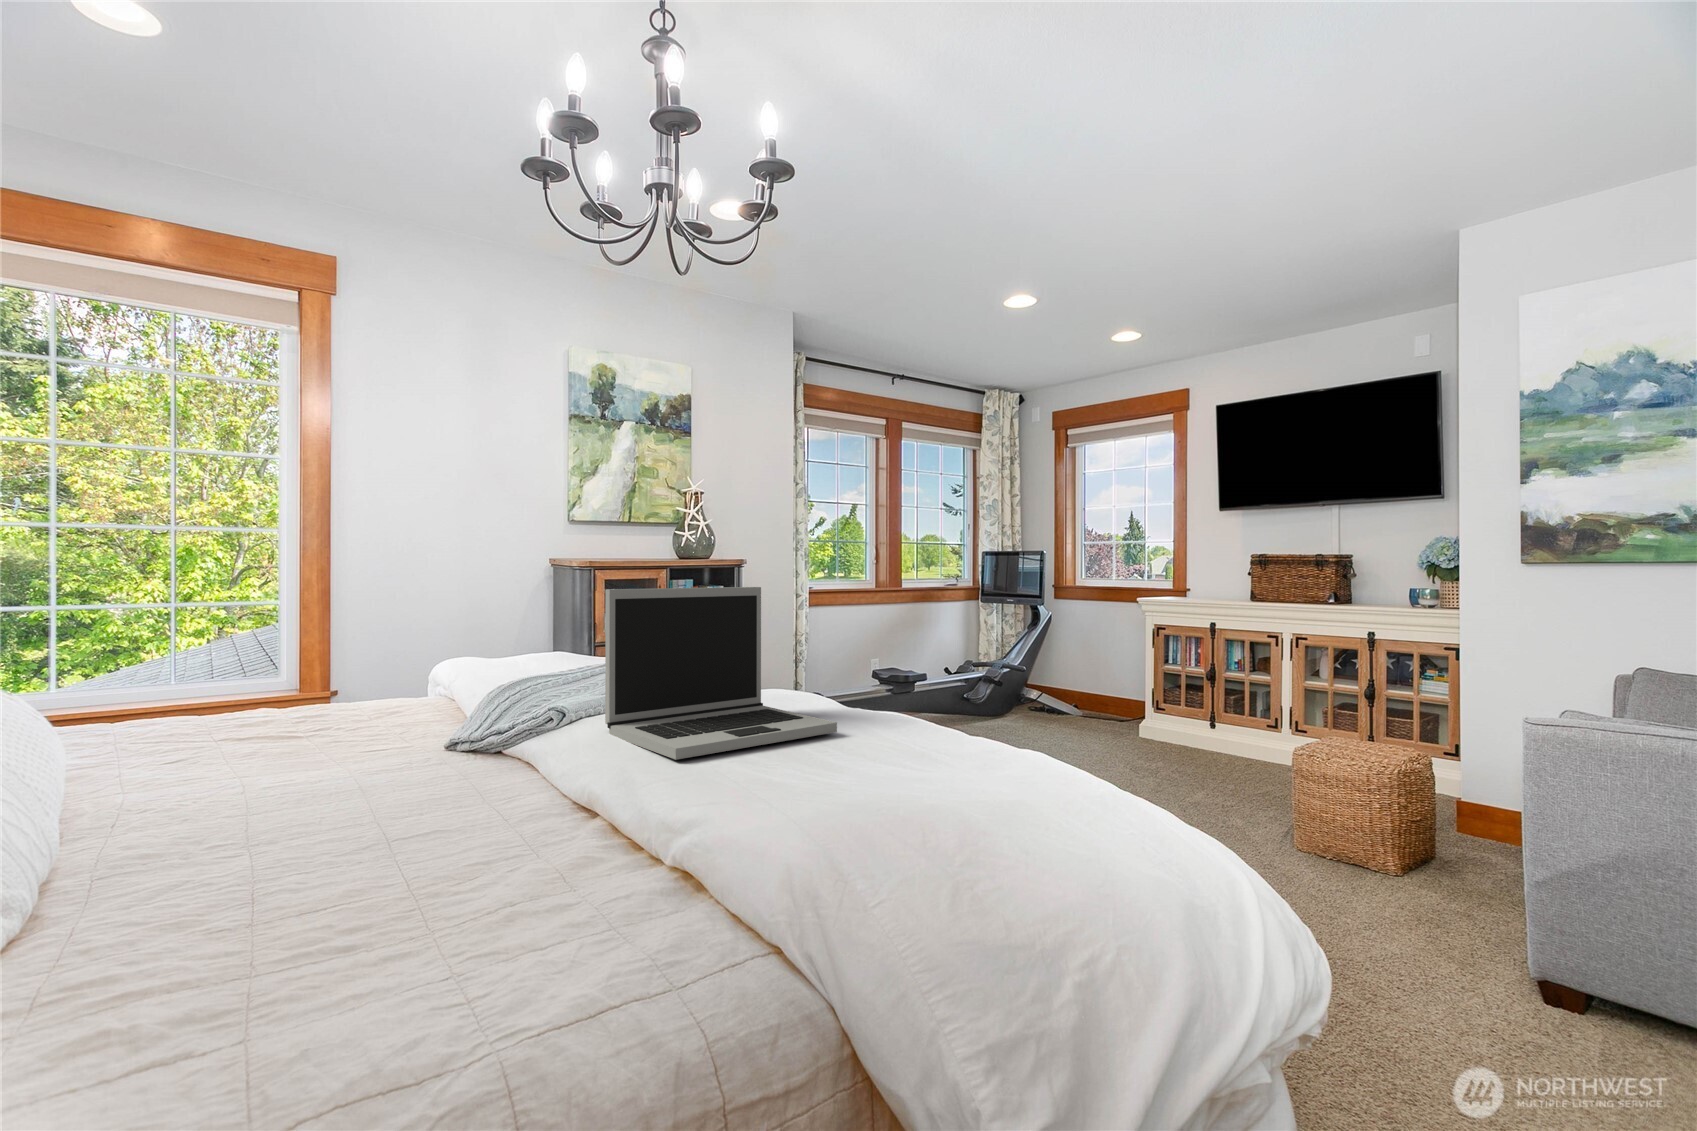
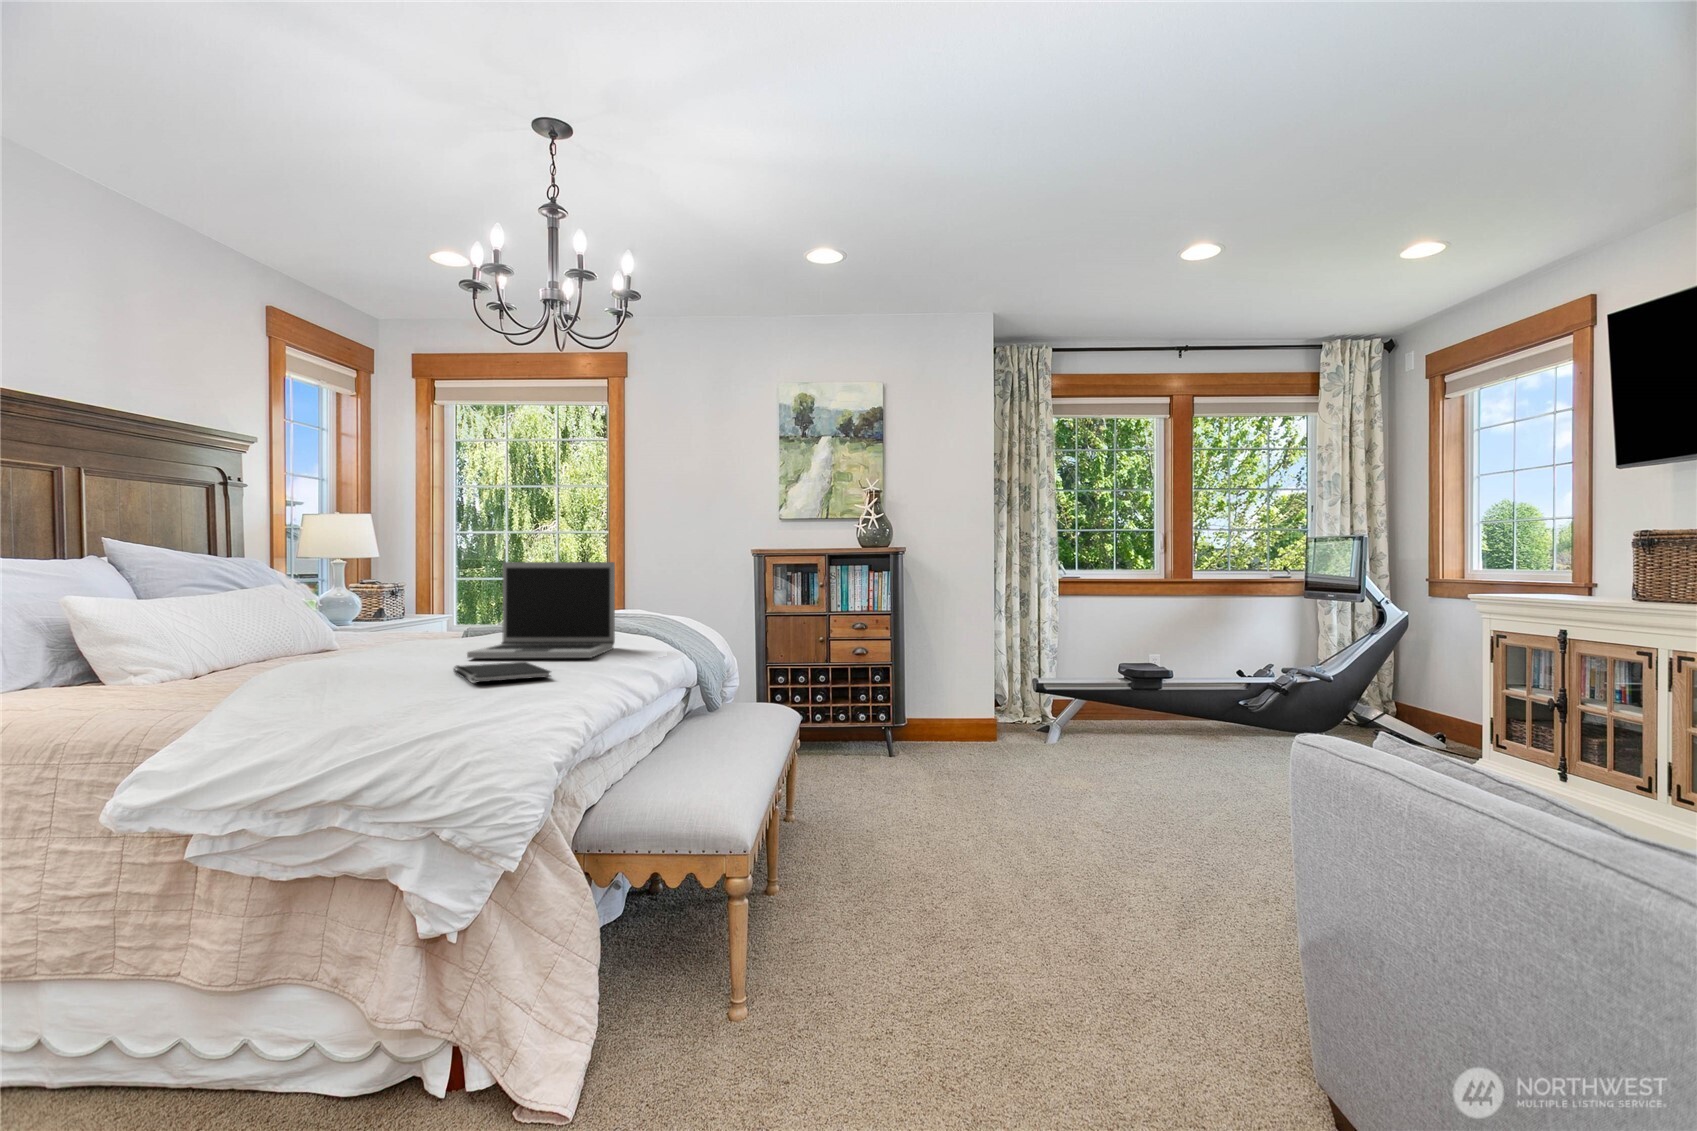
notebook: none [781,752,963,801] -> present [454,662,550,683]

